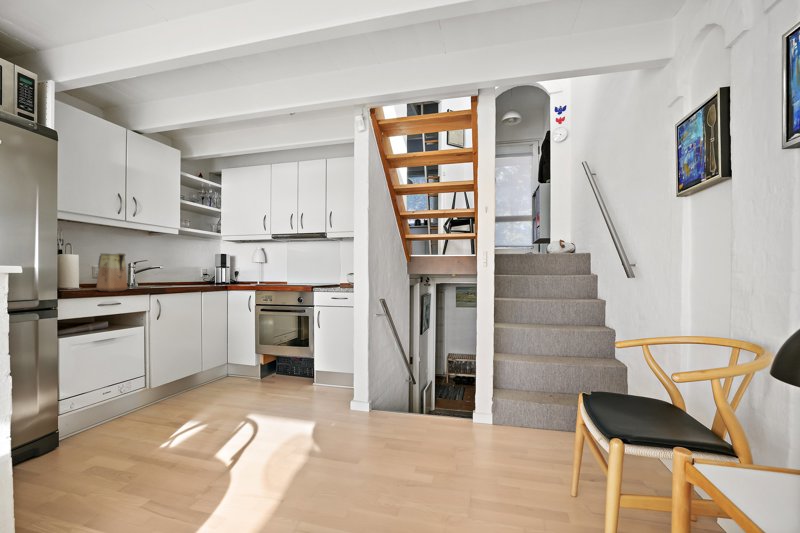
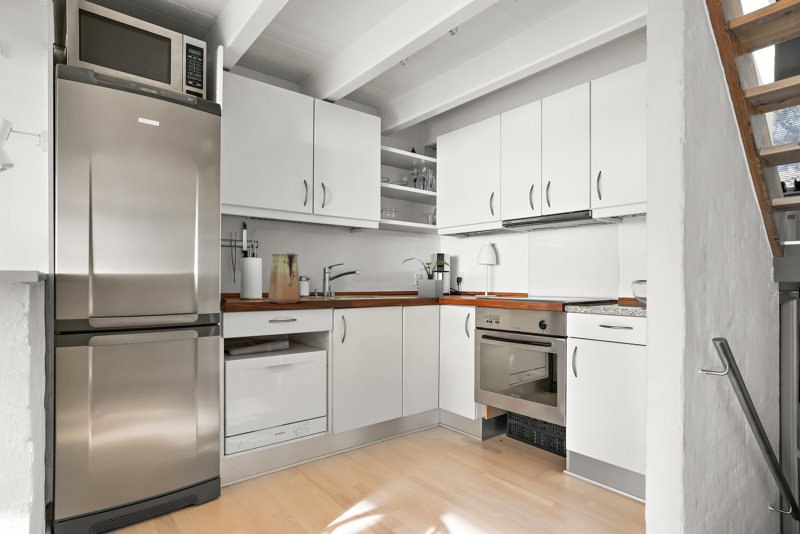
potted plant: none [200,258,236,286] -> present [404,258,449,298]

